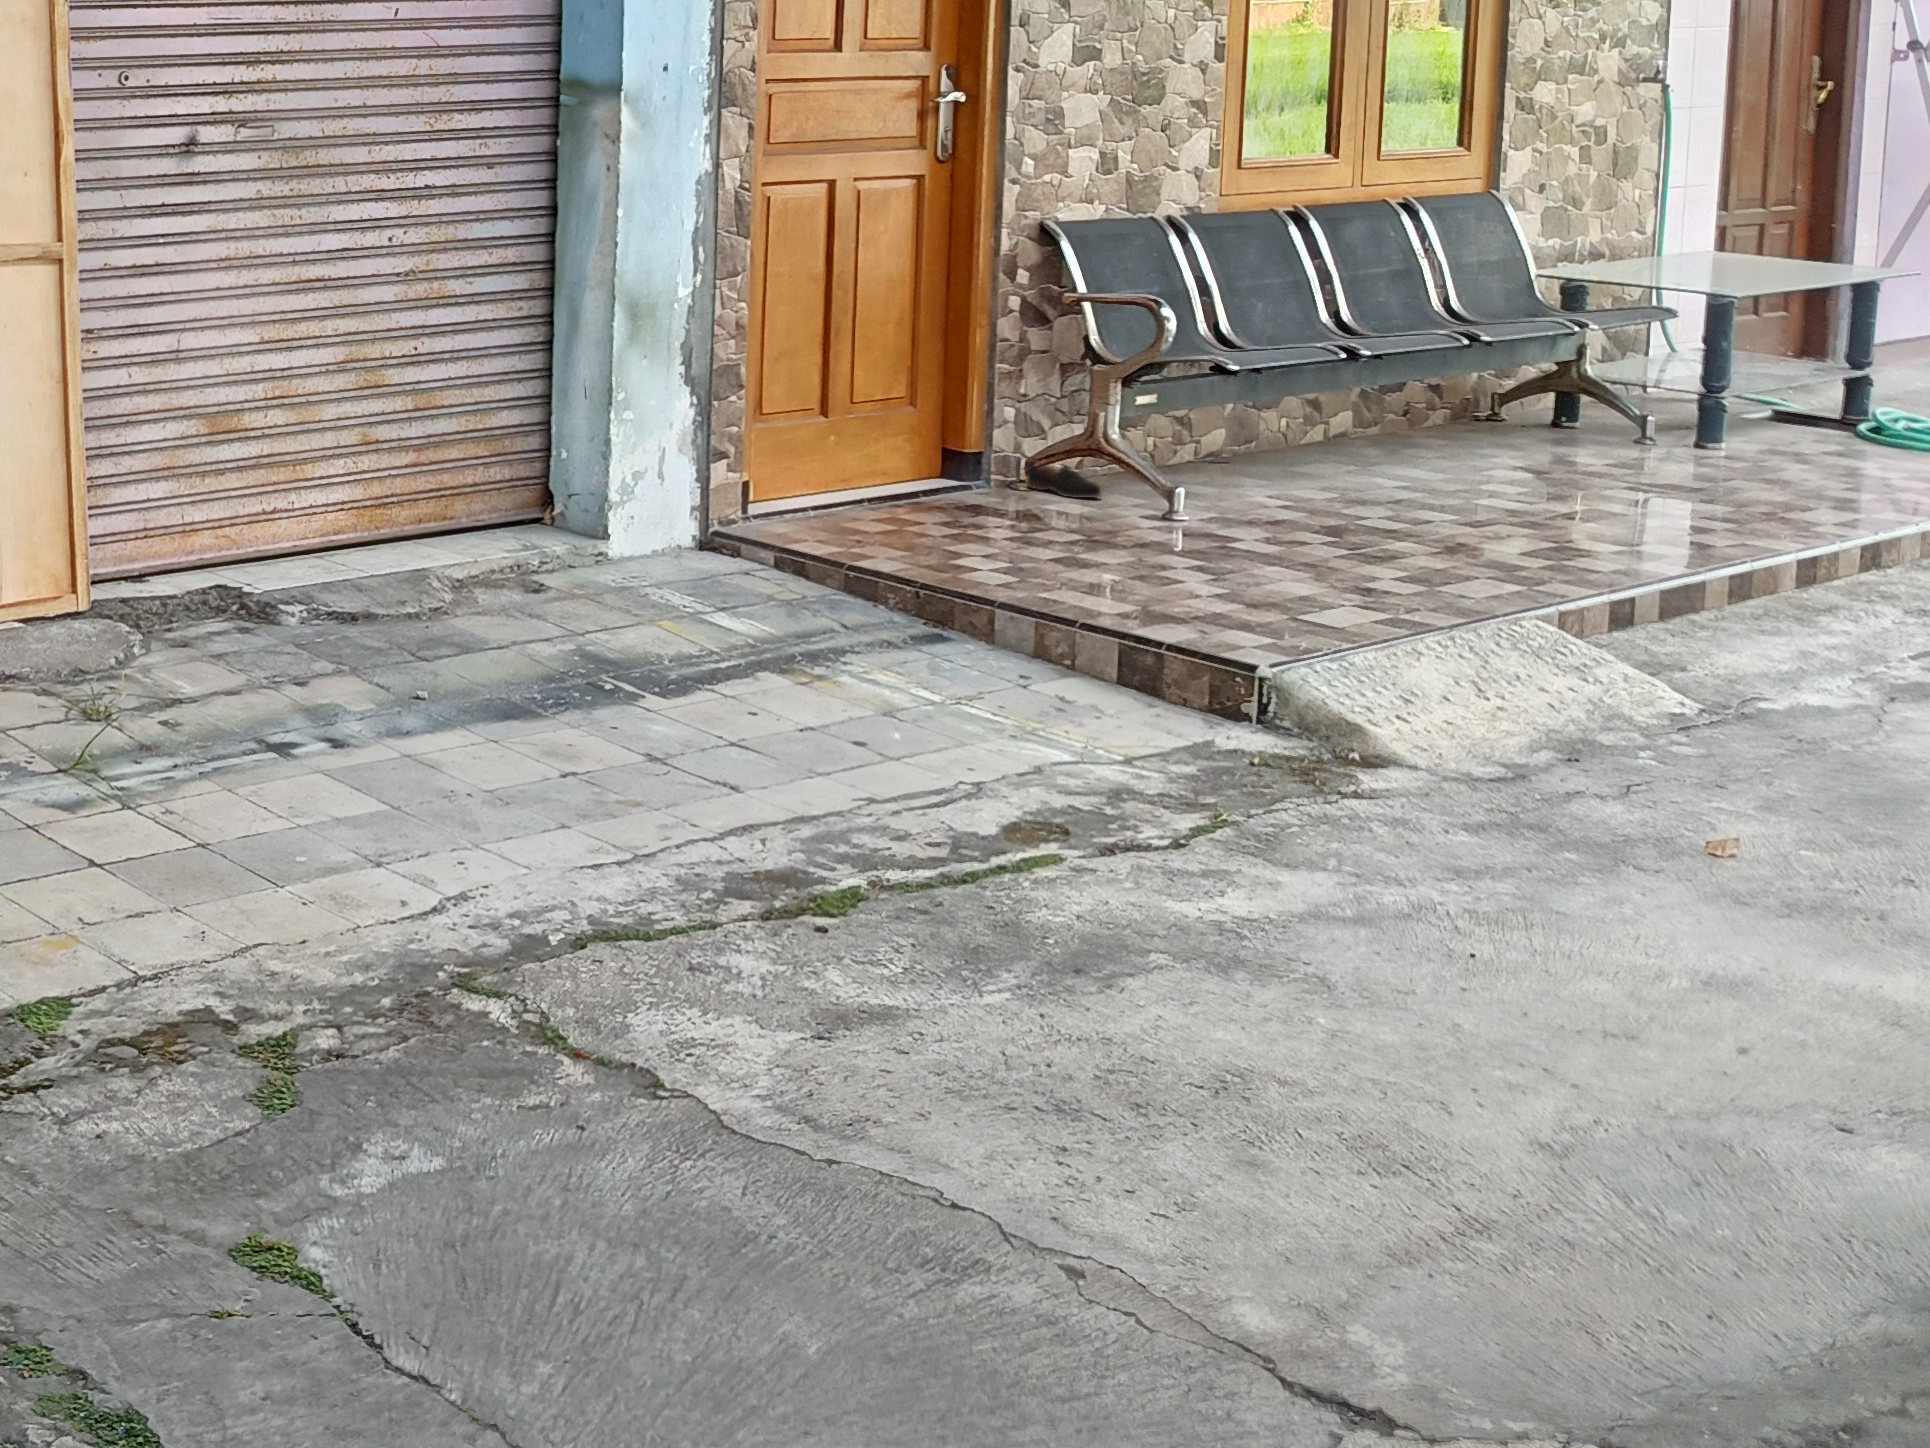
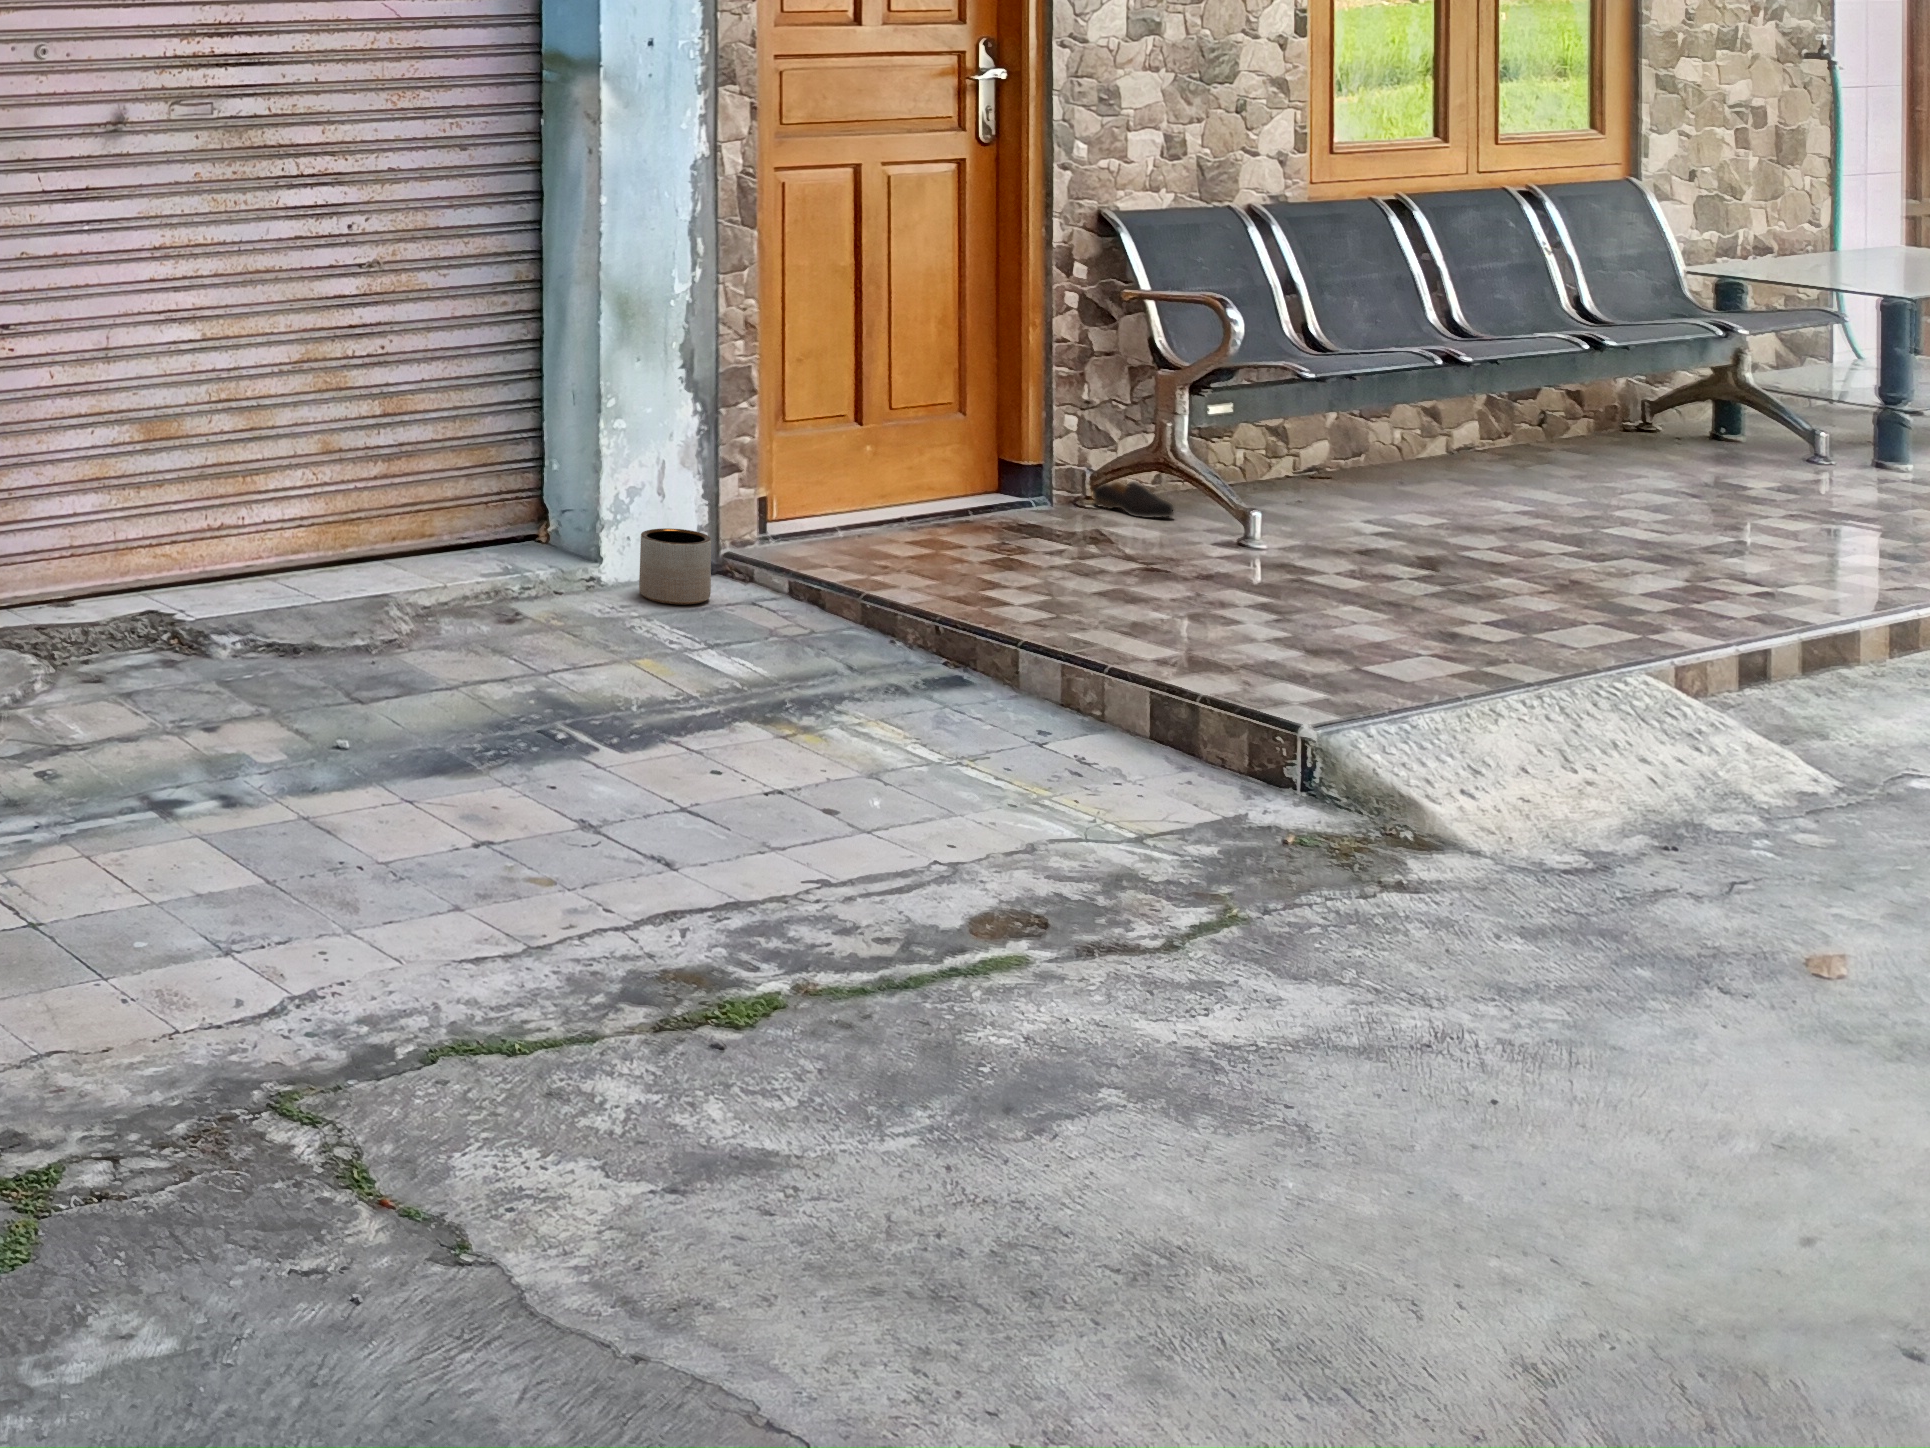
planter: none [642,508,709,576] -> present [639,528,711,605]

